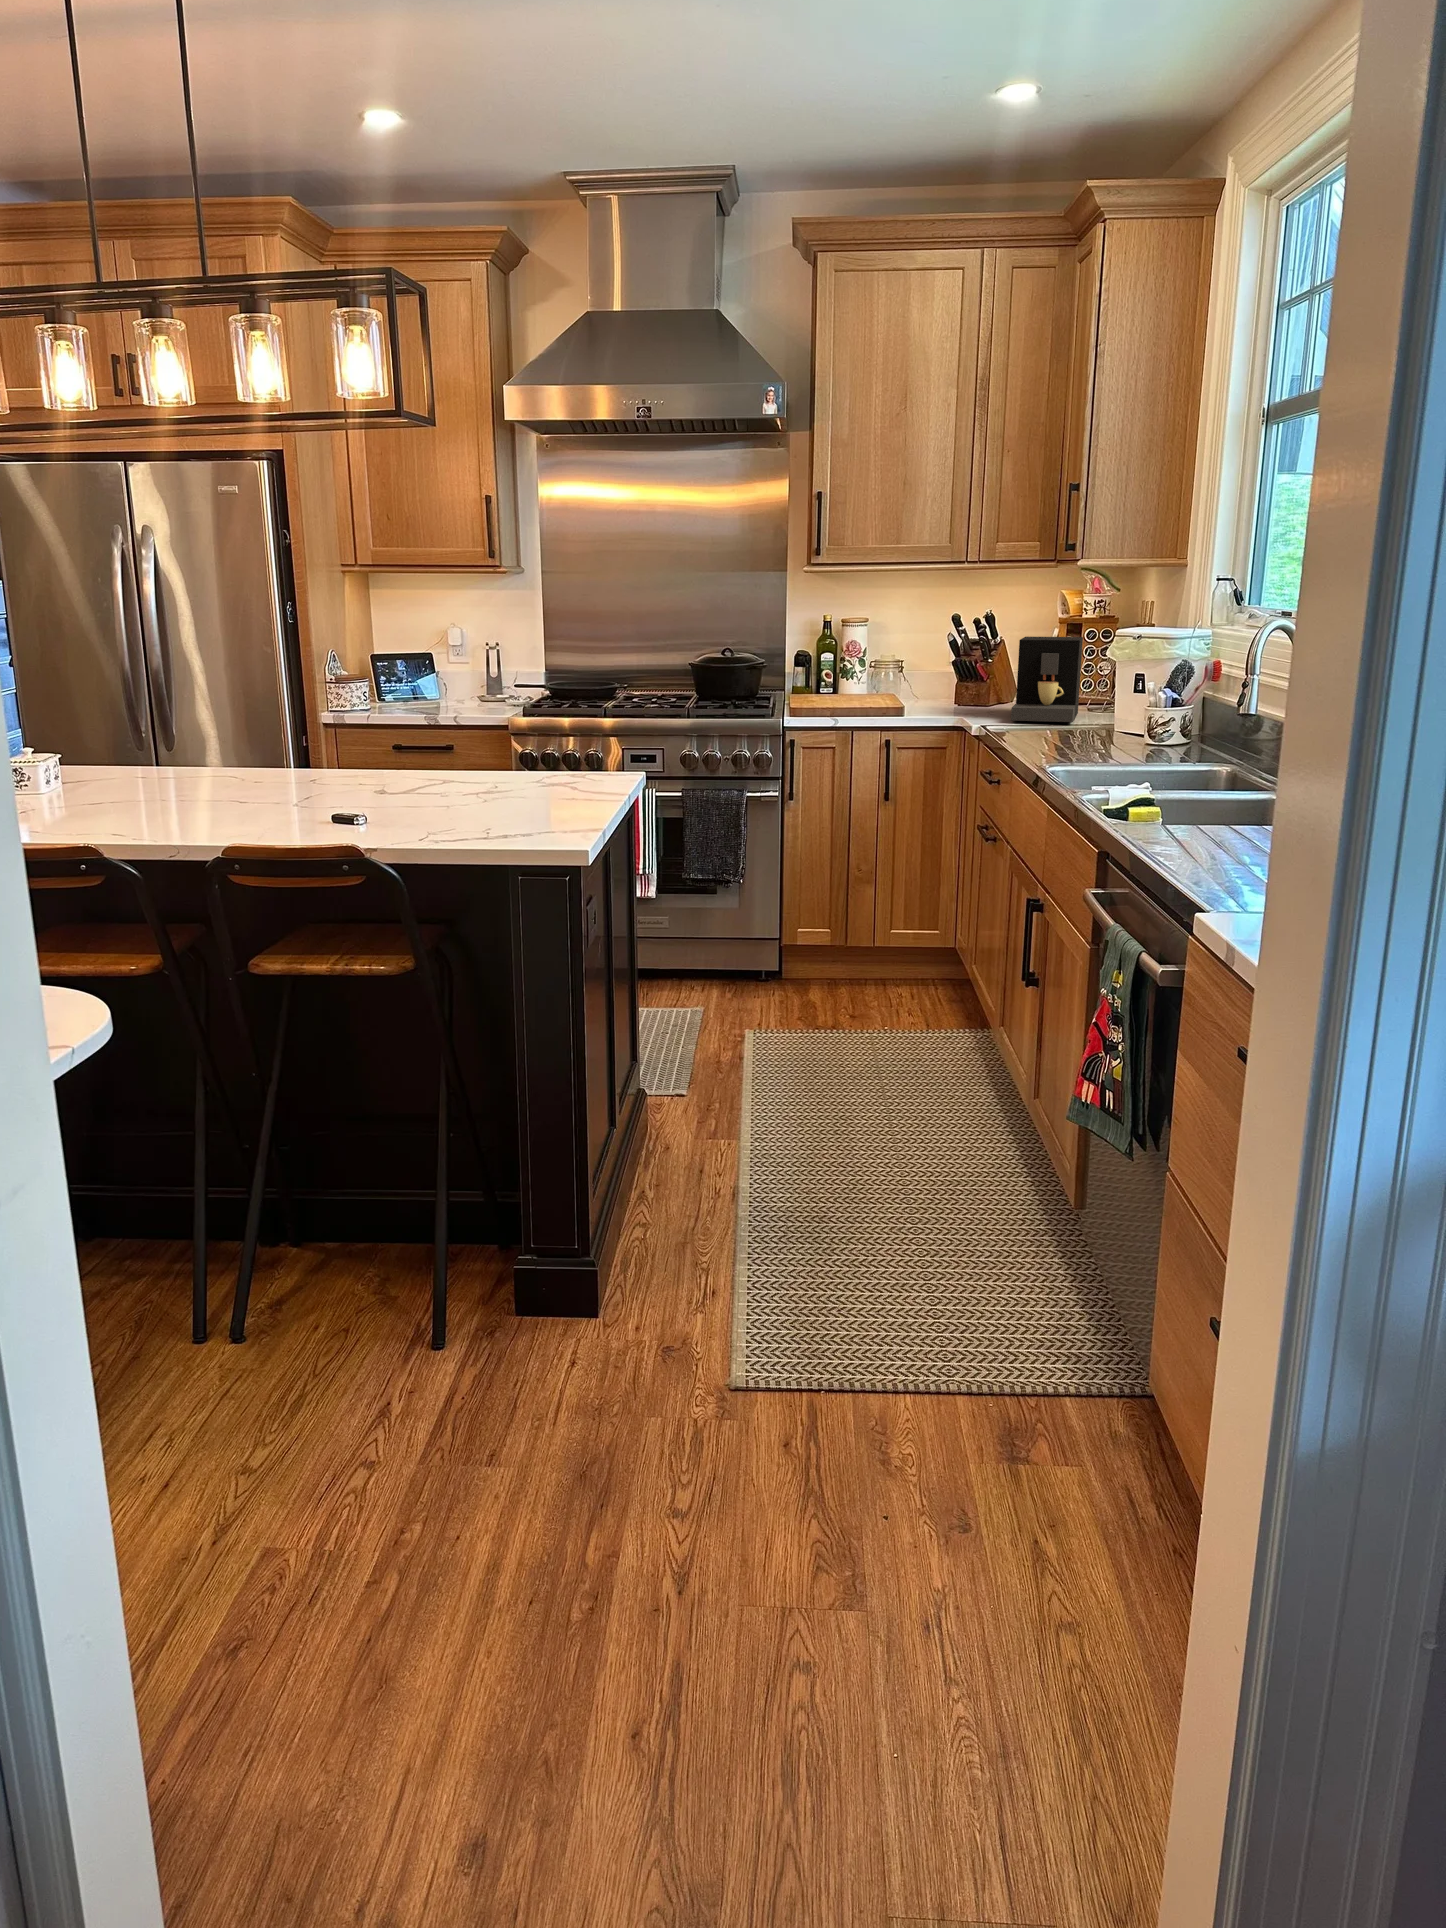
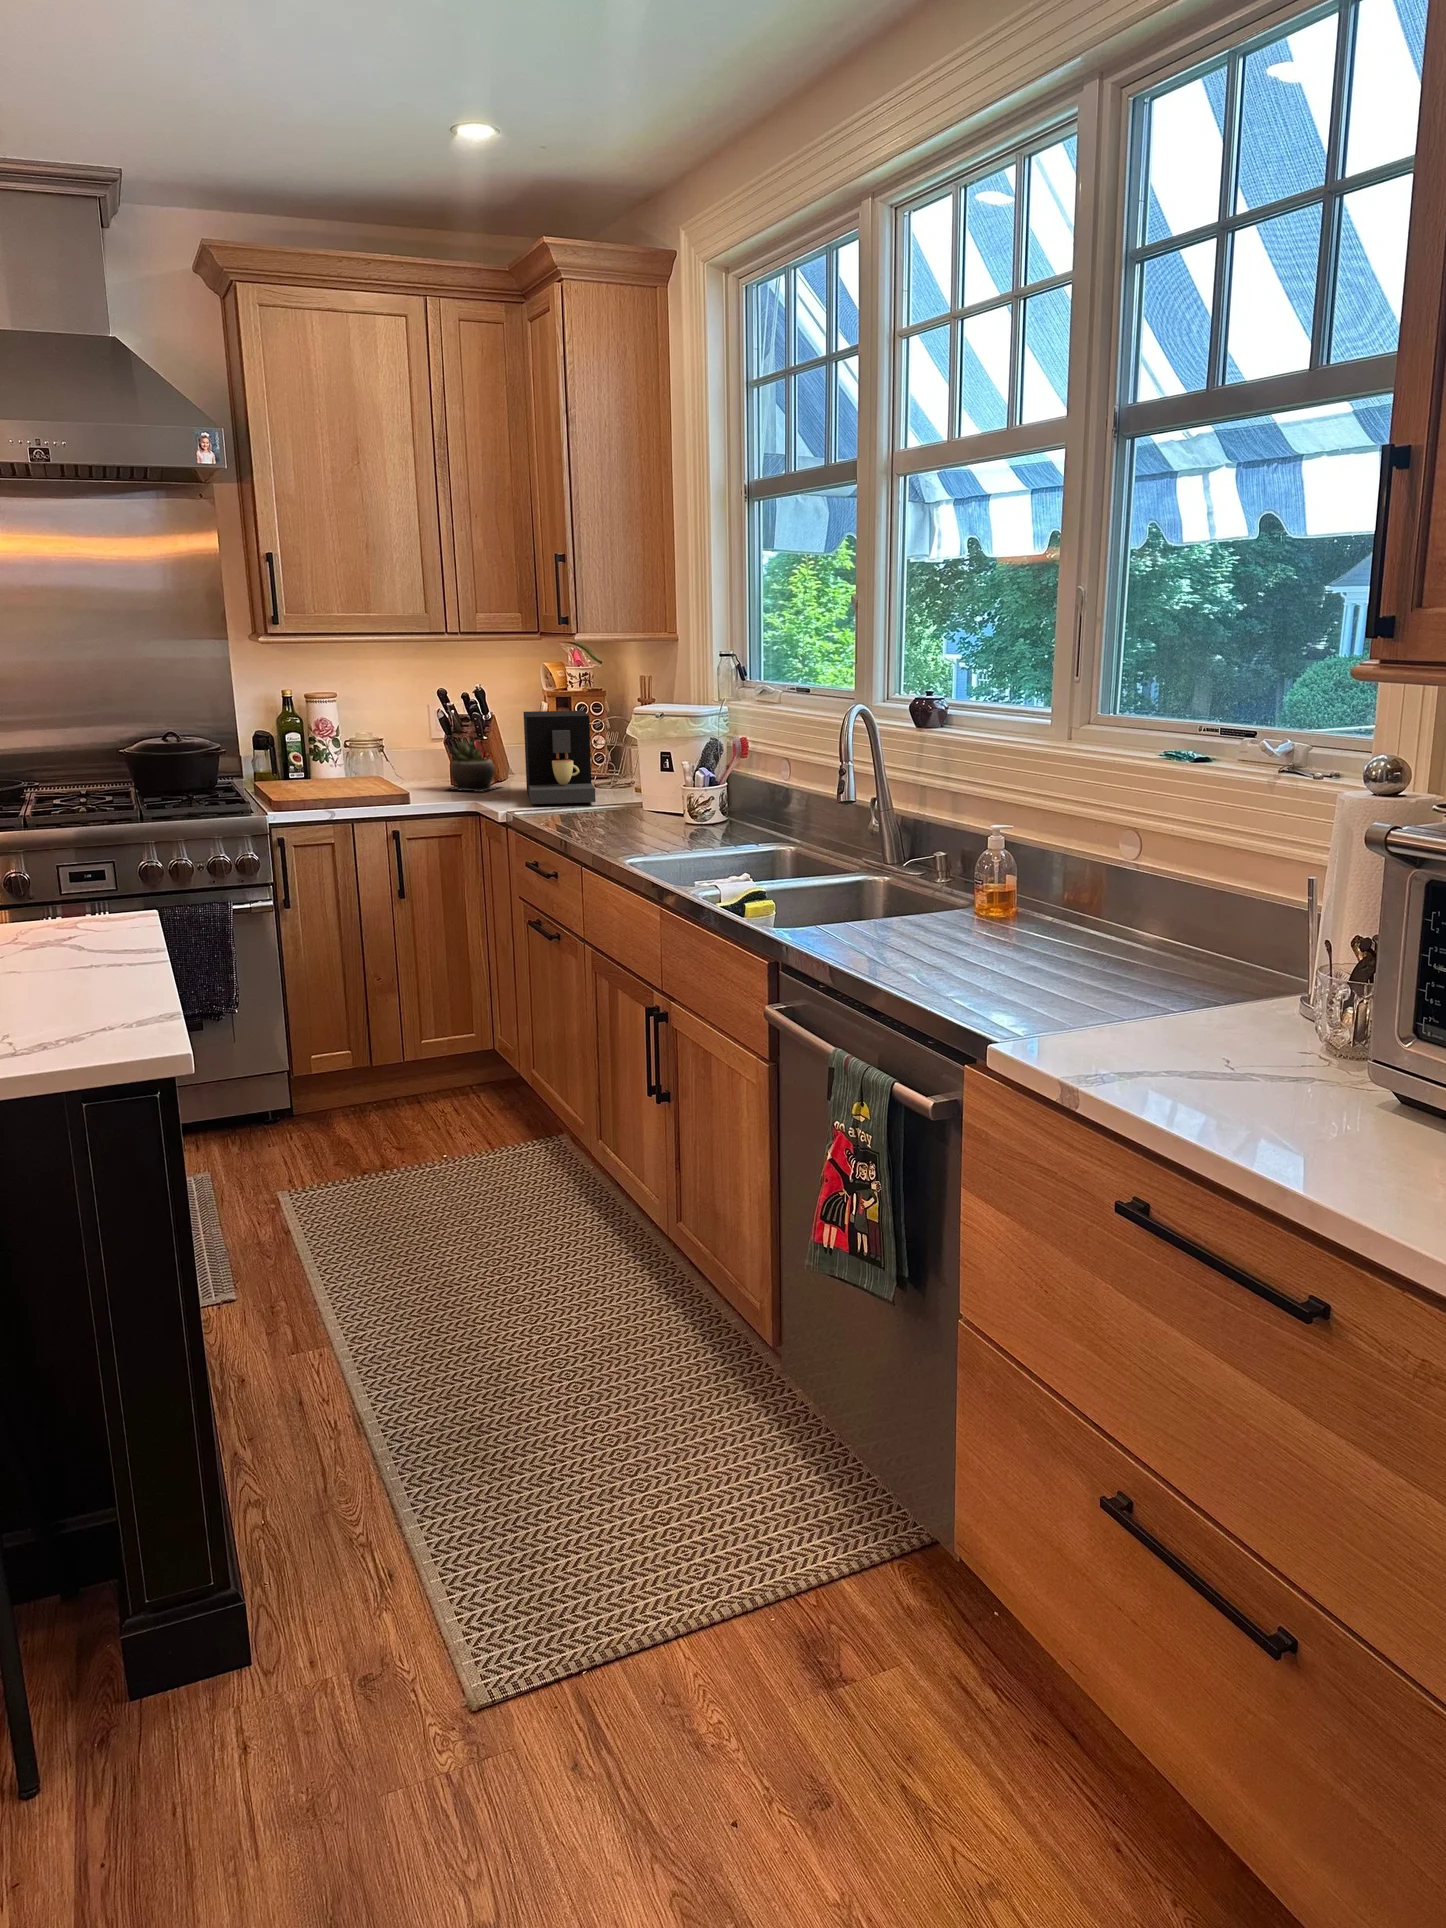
succulent plant: none [945,661,1004,710] -> present [449,741,499,792]

